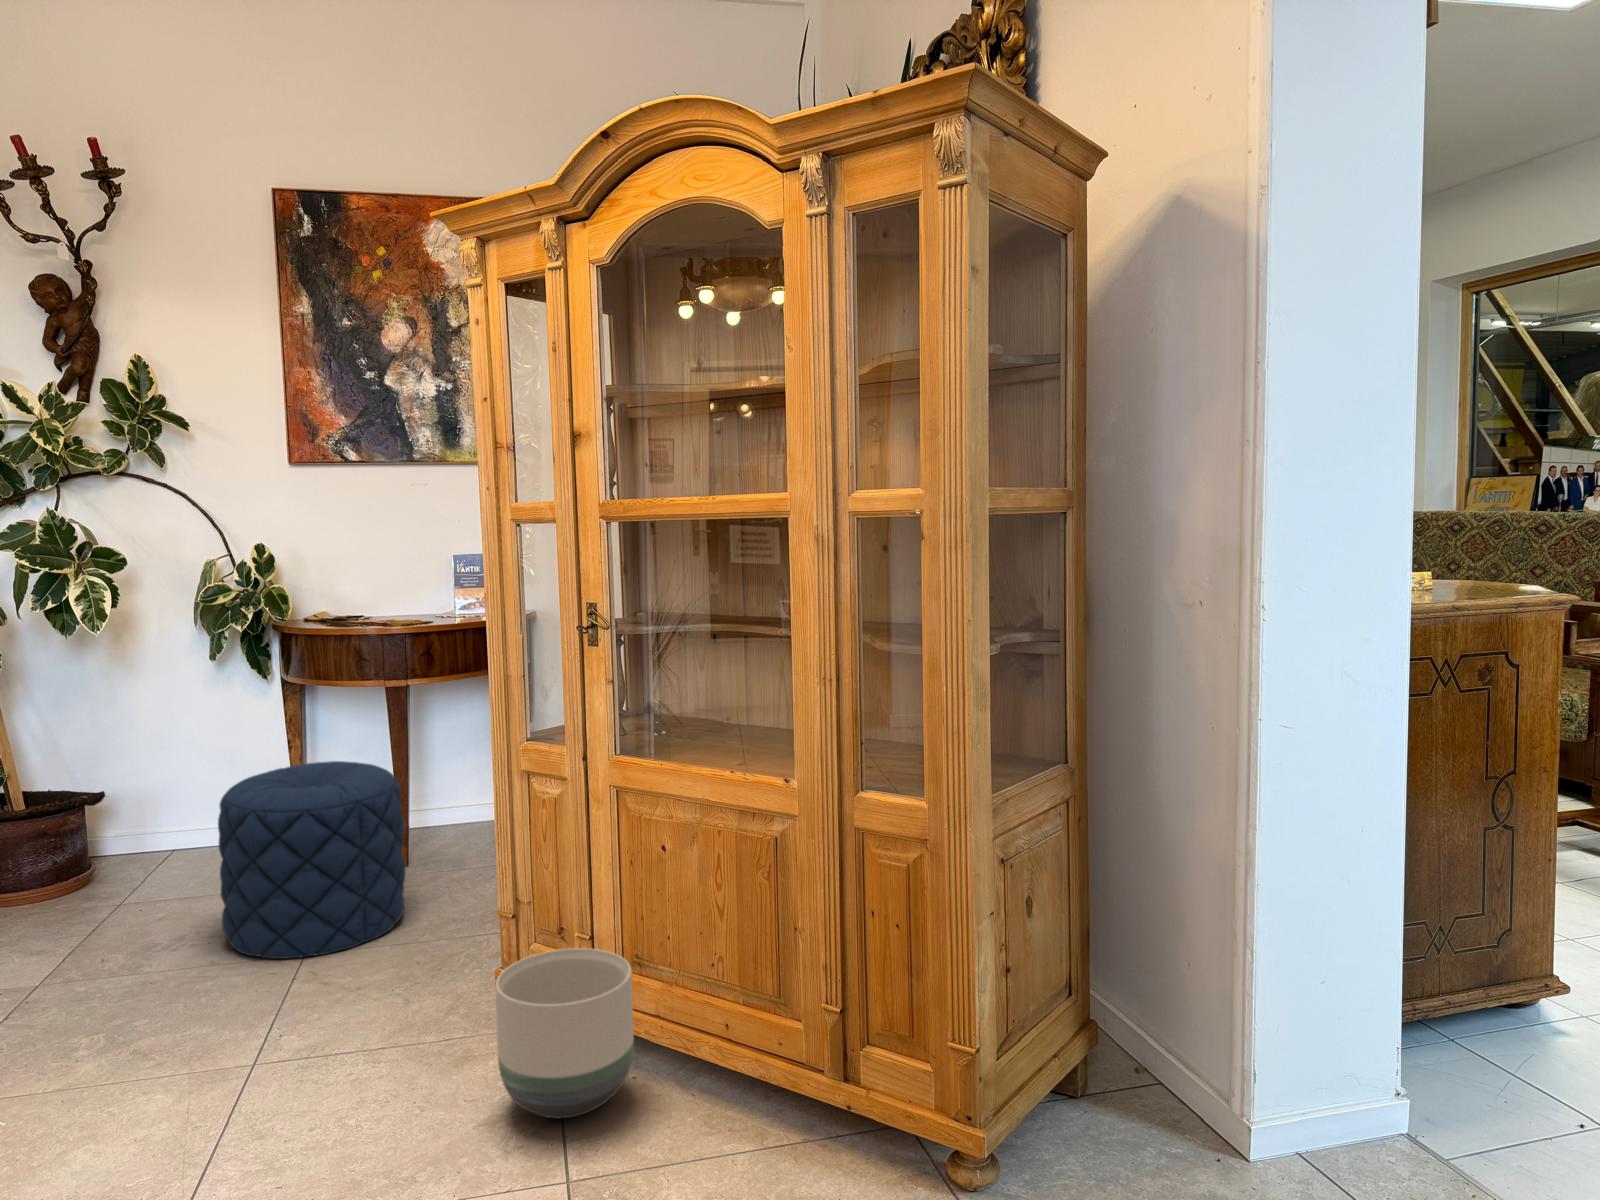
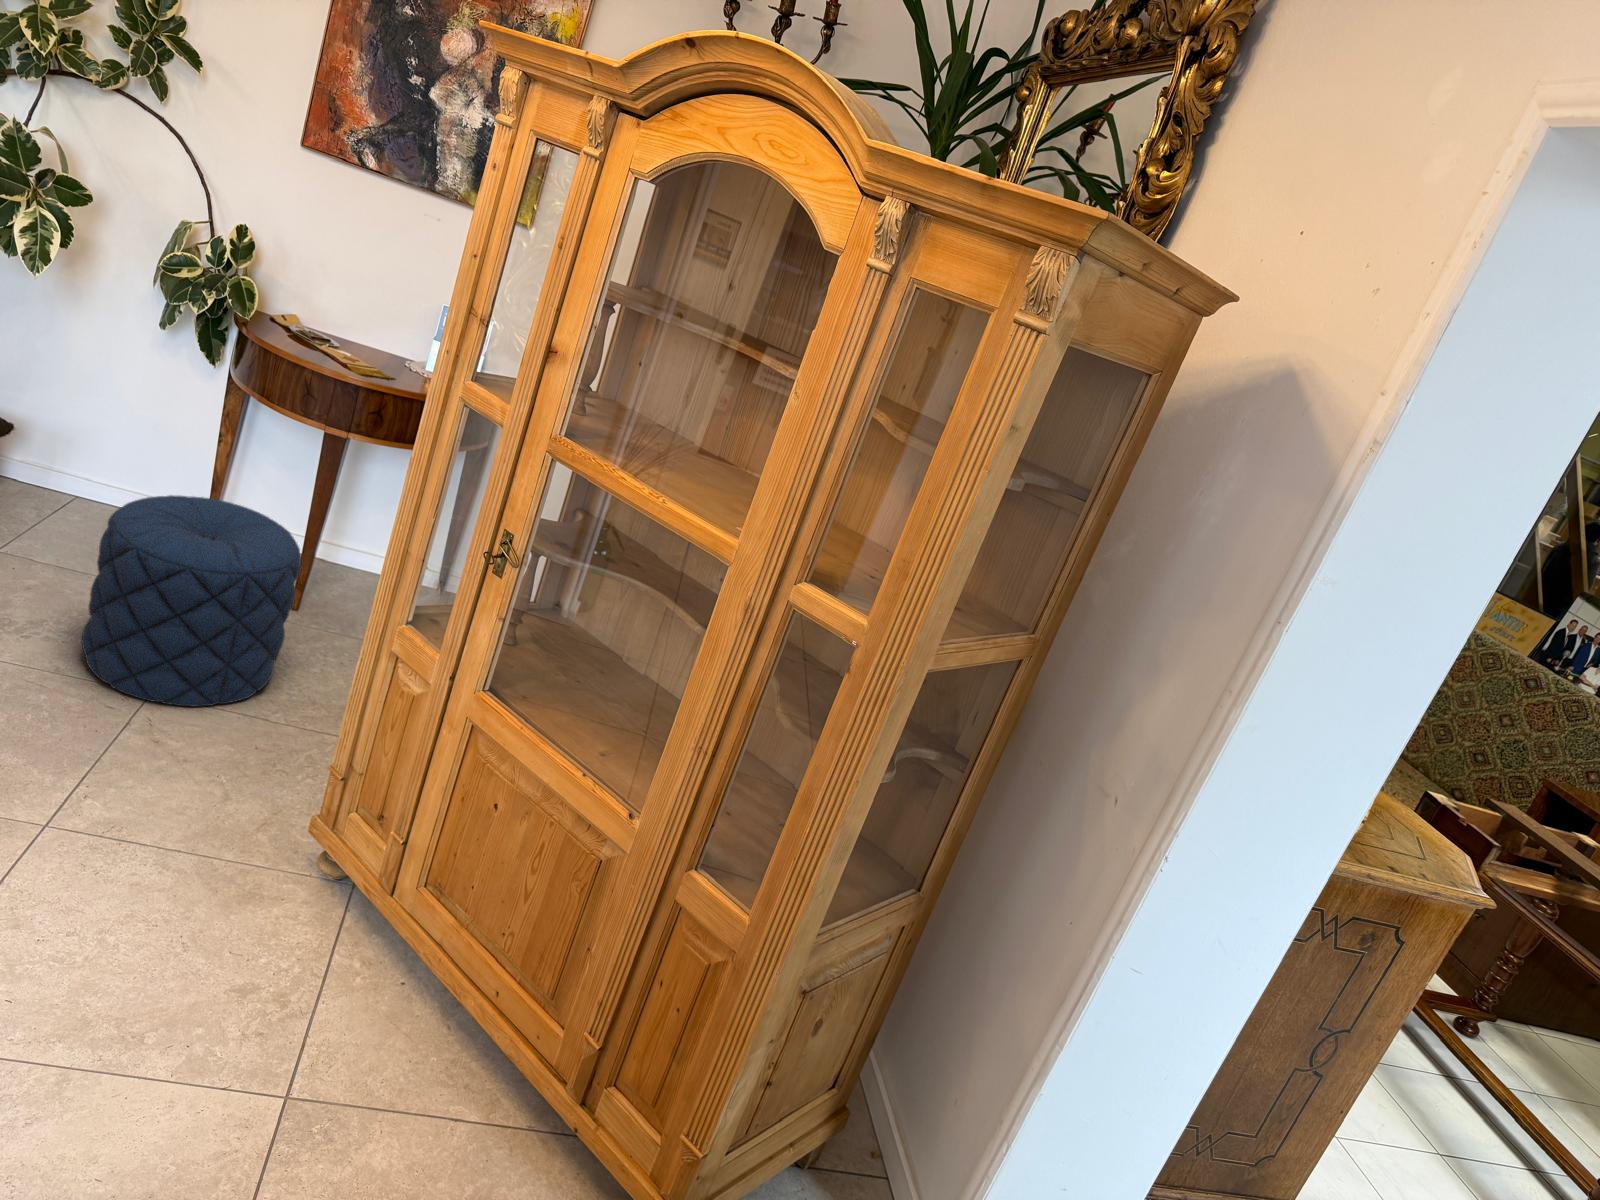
planter: present [496,948,634,1118] -> none [266,849,427,1022]

